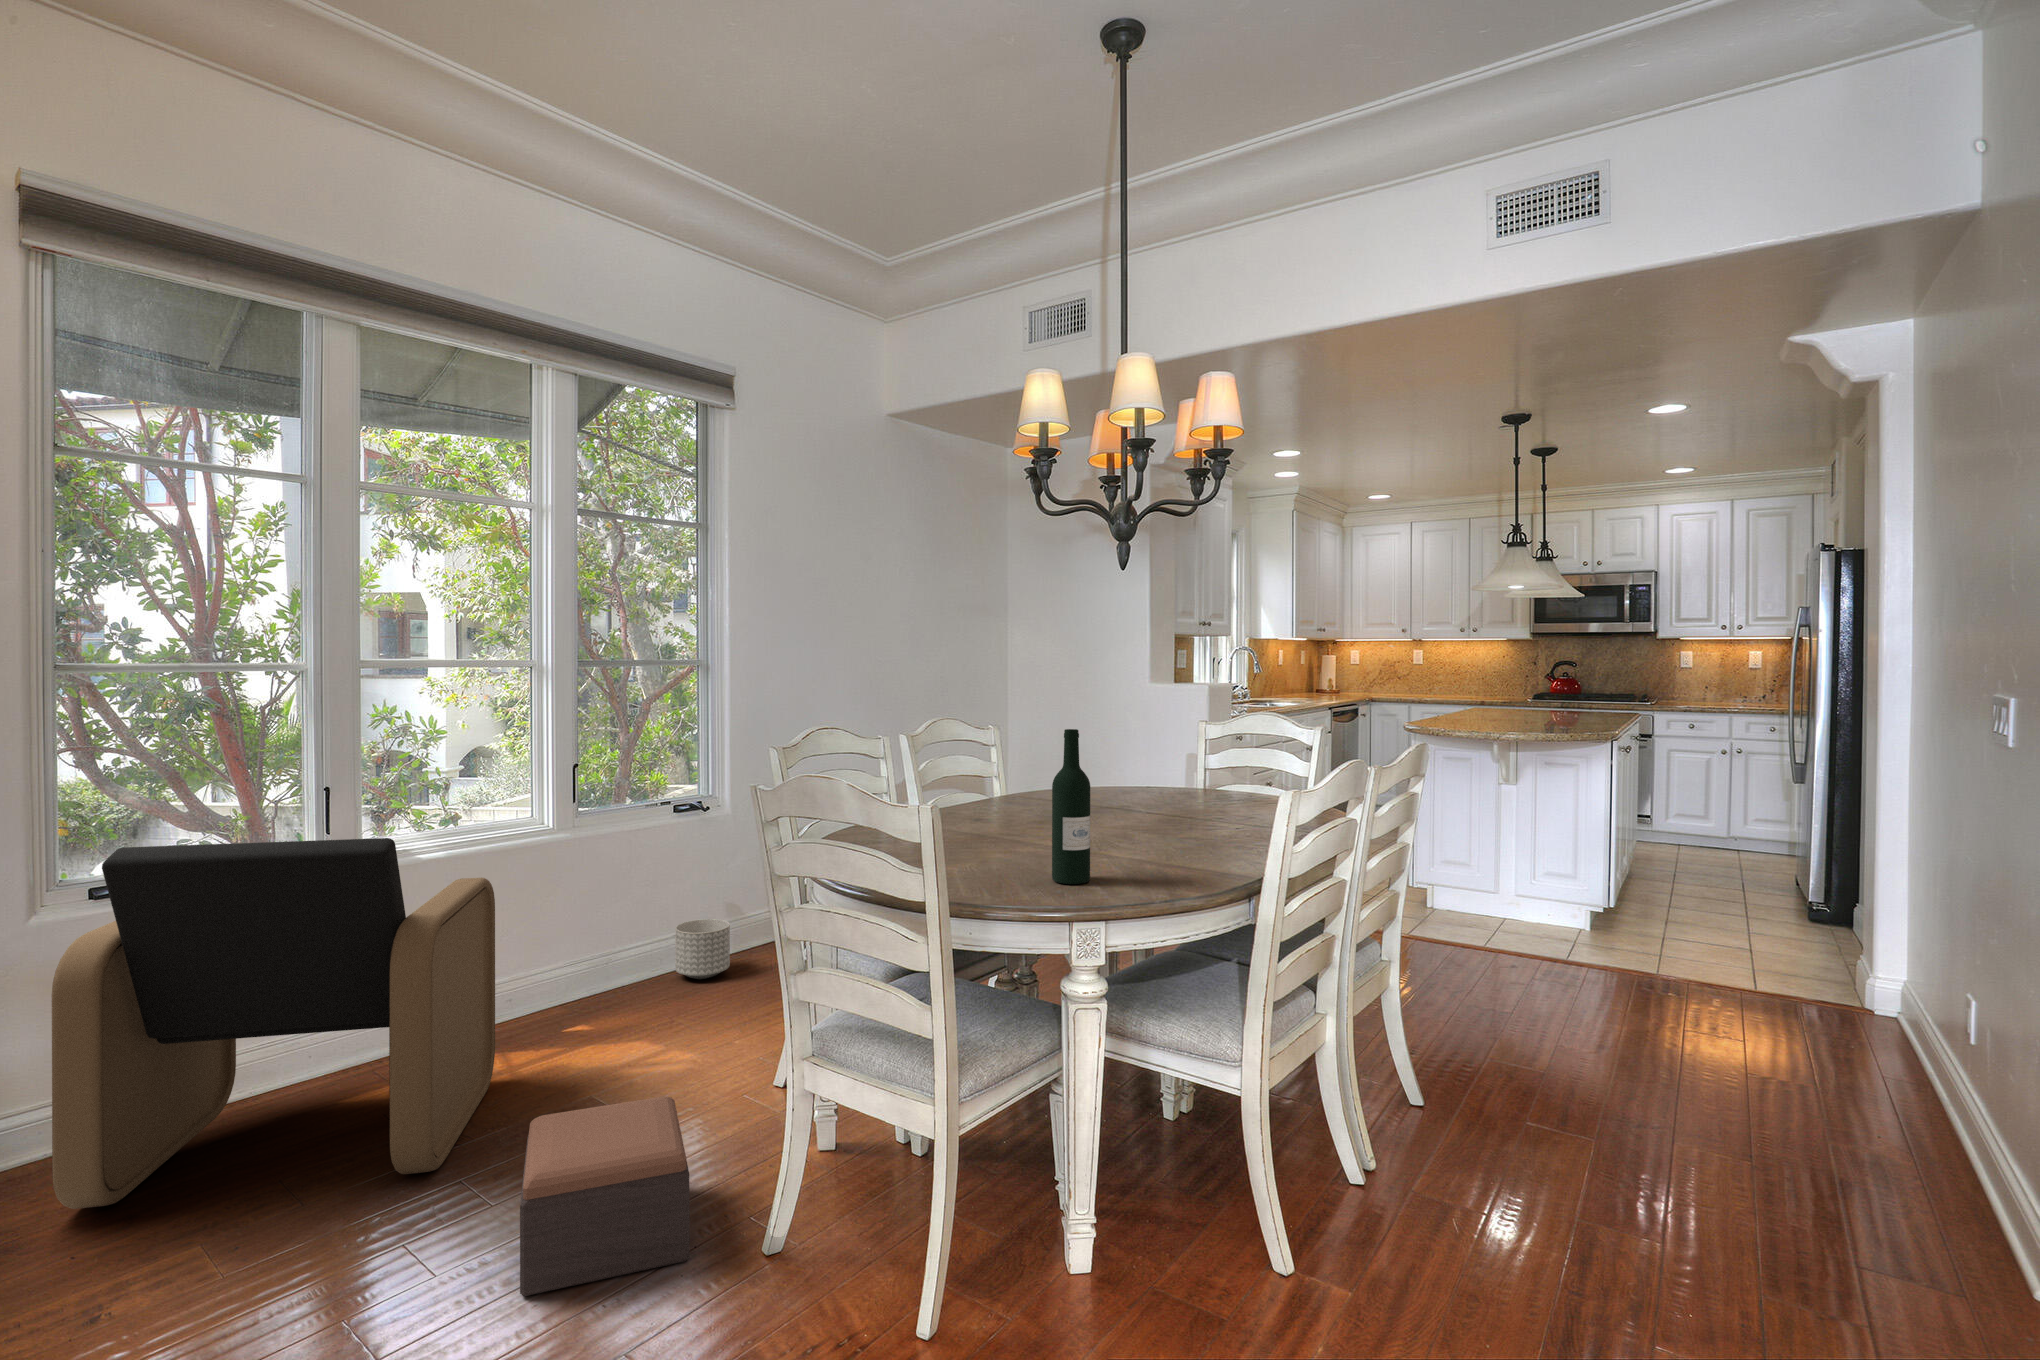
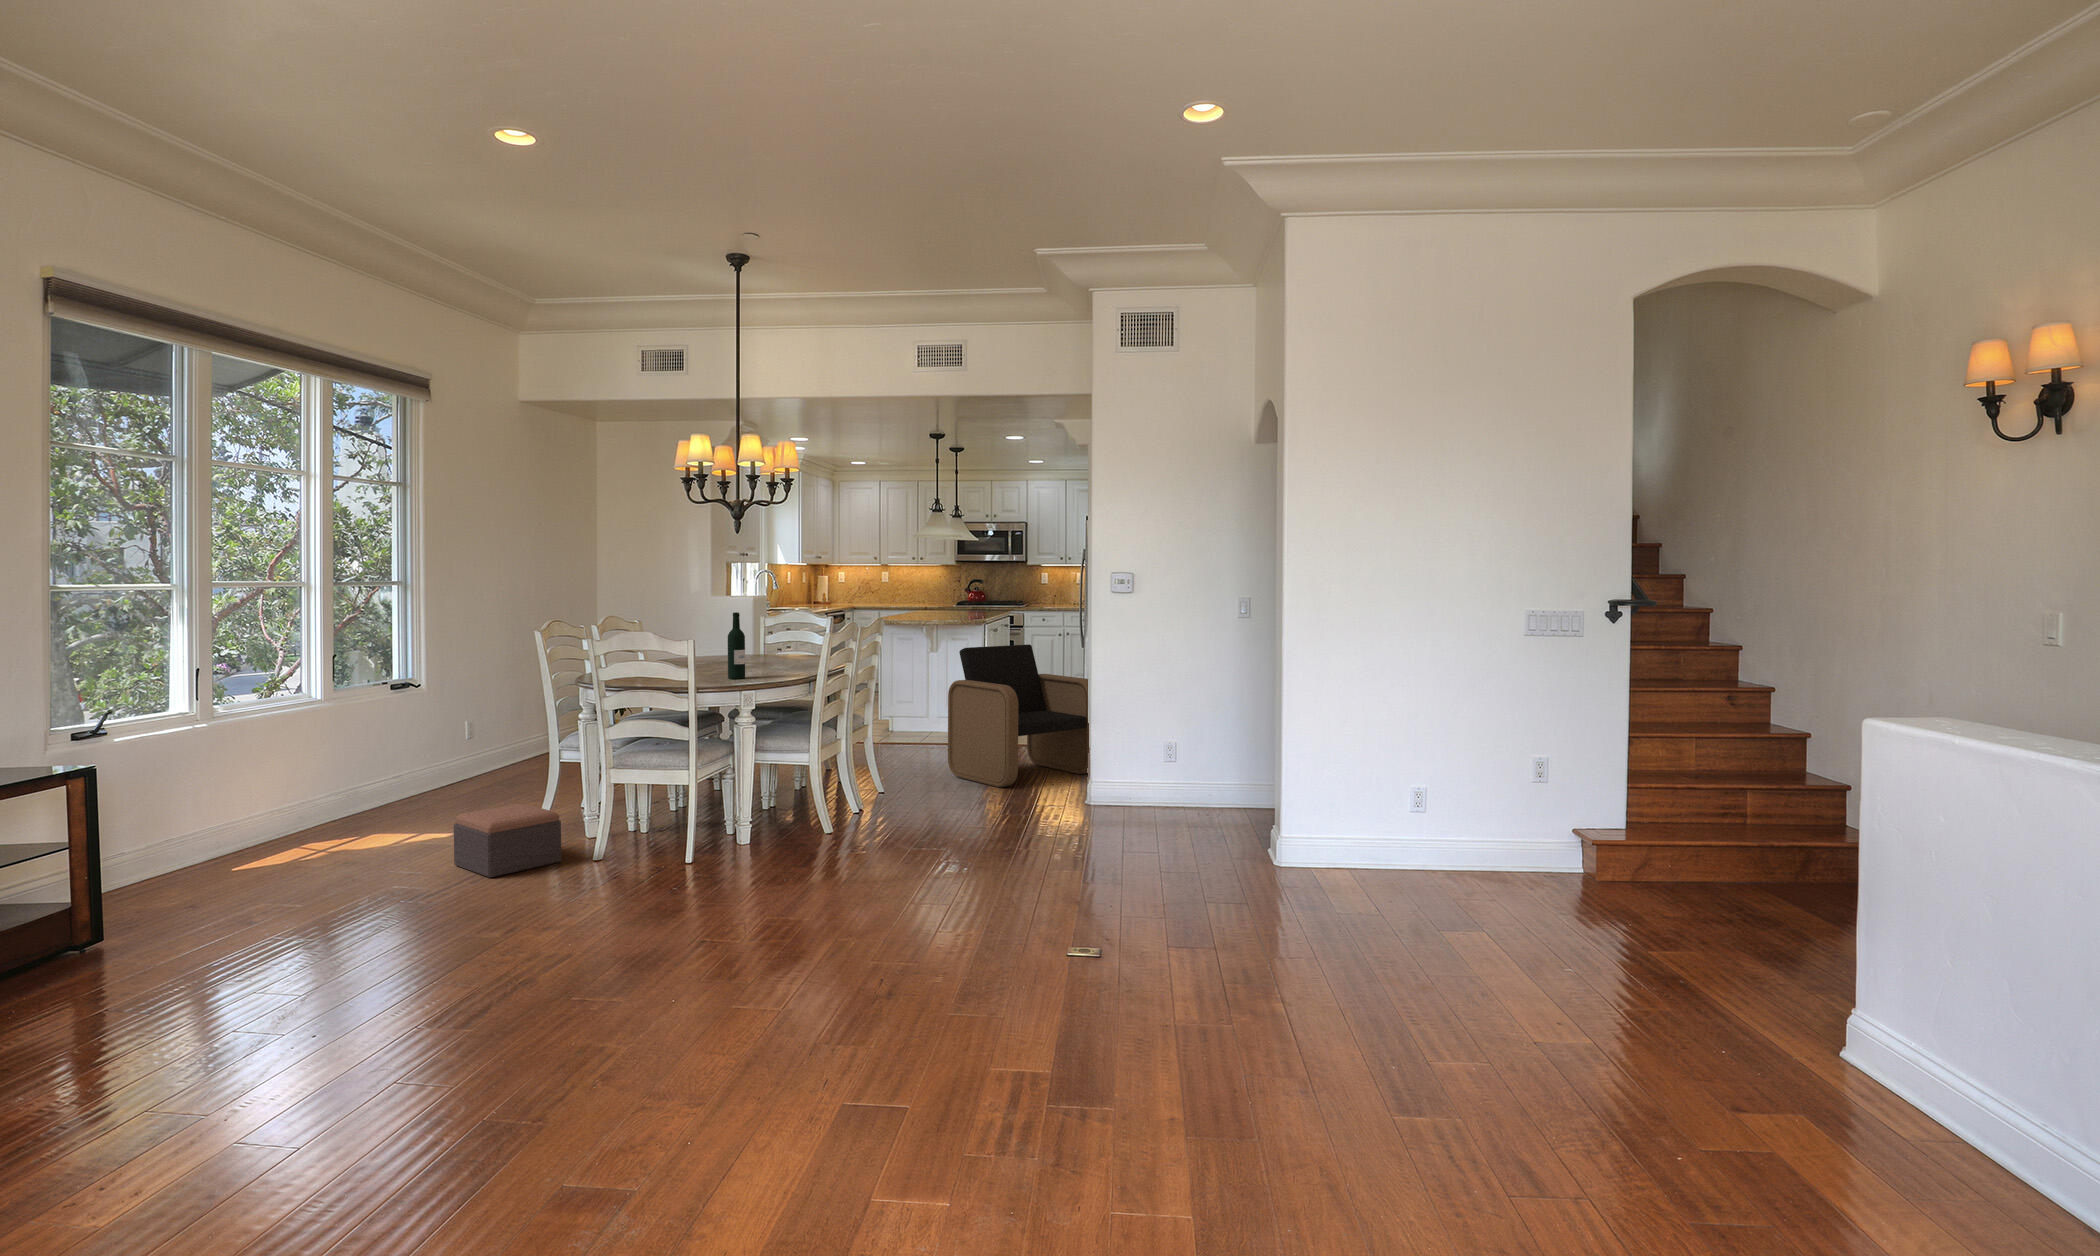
armchair: present [52,838,495,1209] -> present [948,644,1089,787]
planter: present [675,919,730,979] -> none [405,759,447,798]

